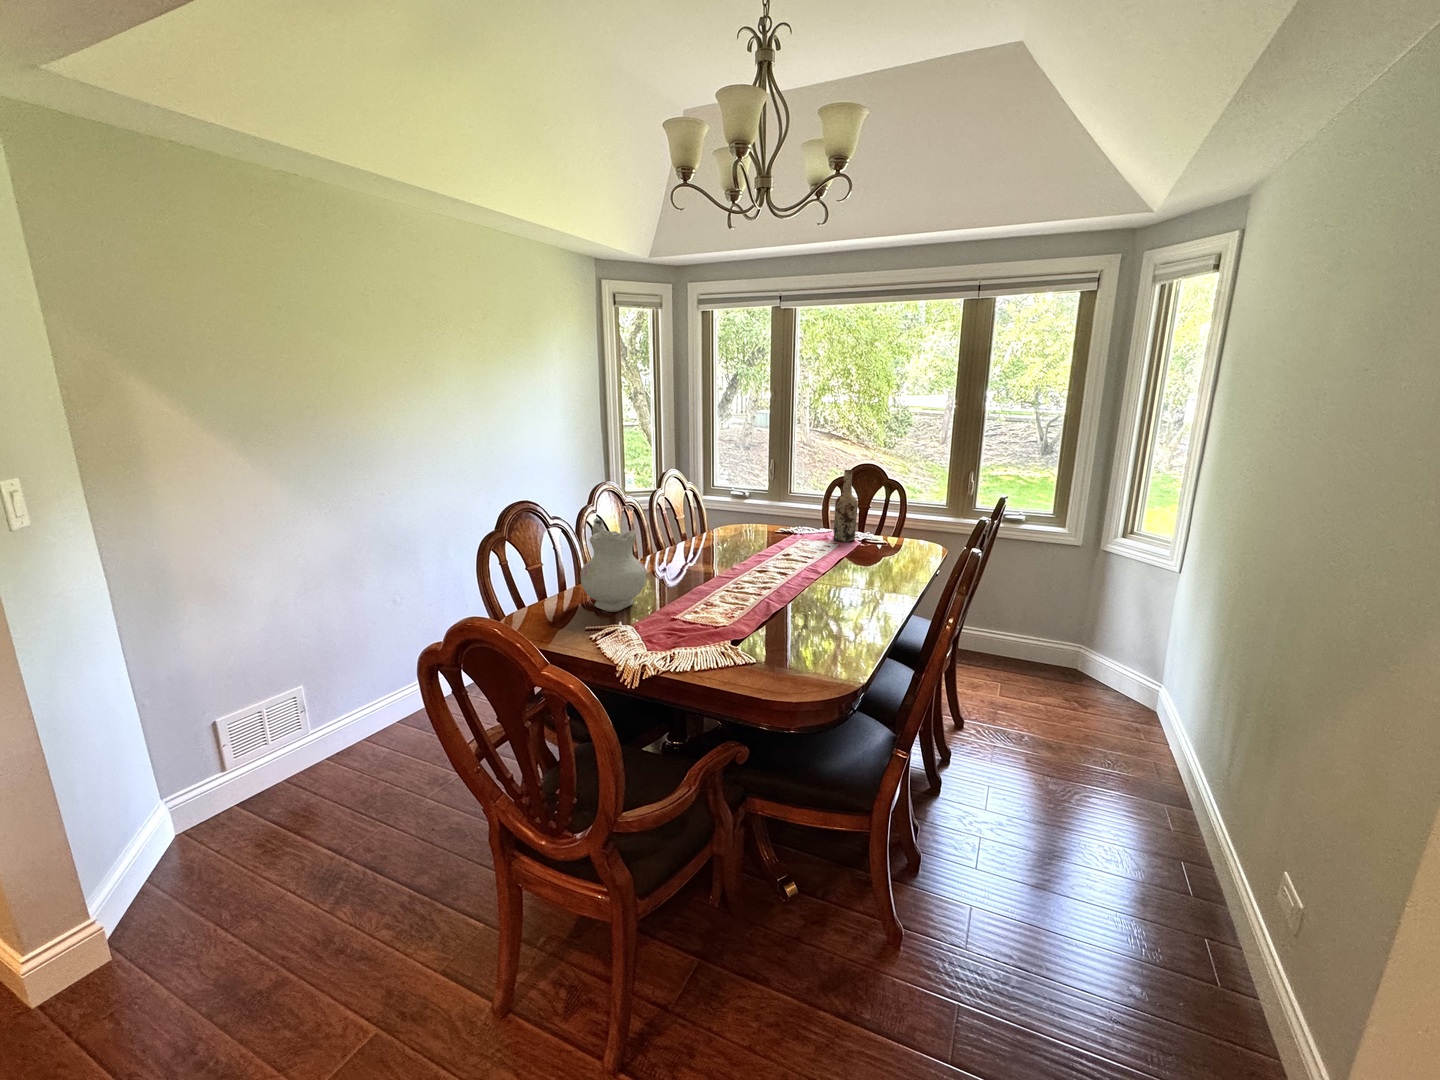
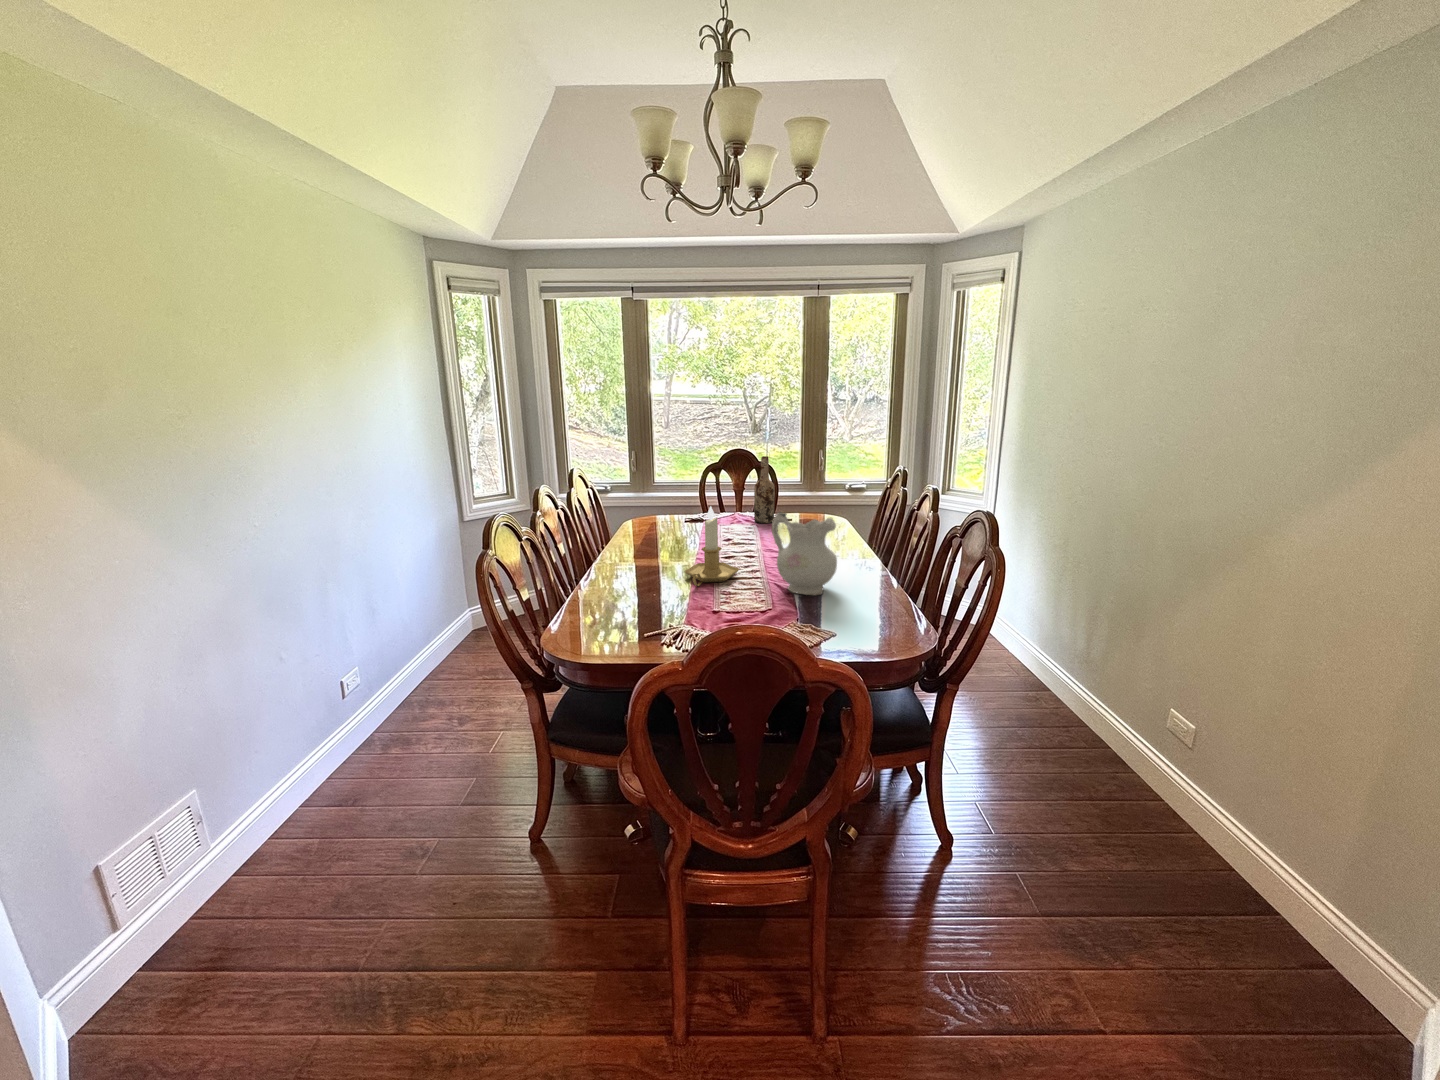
candlestick: none [684,510,744,590] -> present [685,506,739,586]
ceramic pitcher: present [581,519,646,612] -> present [772,512,837,595]

